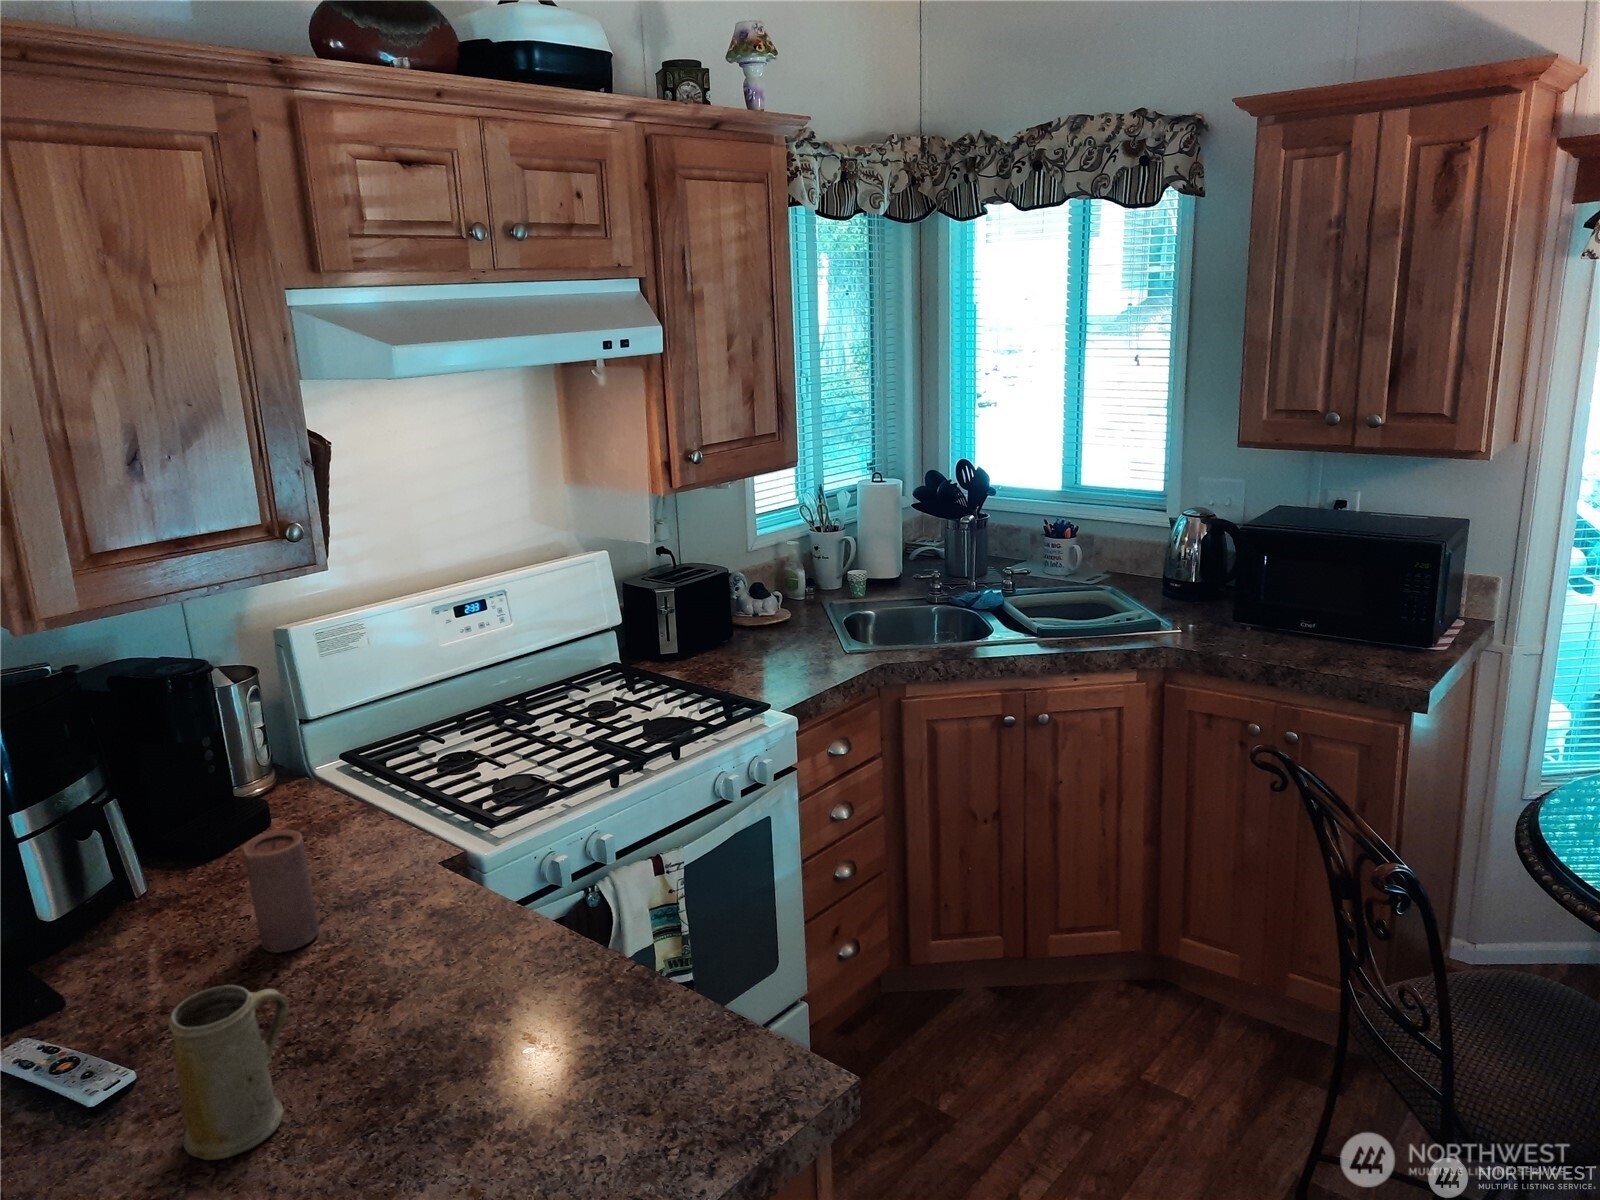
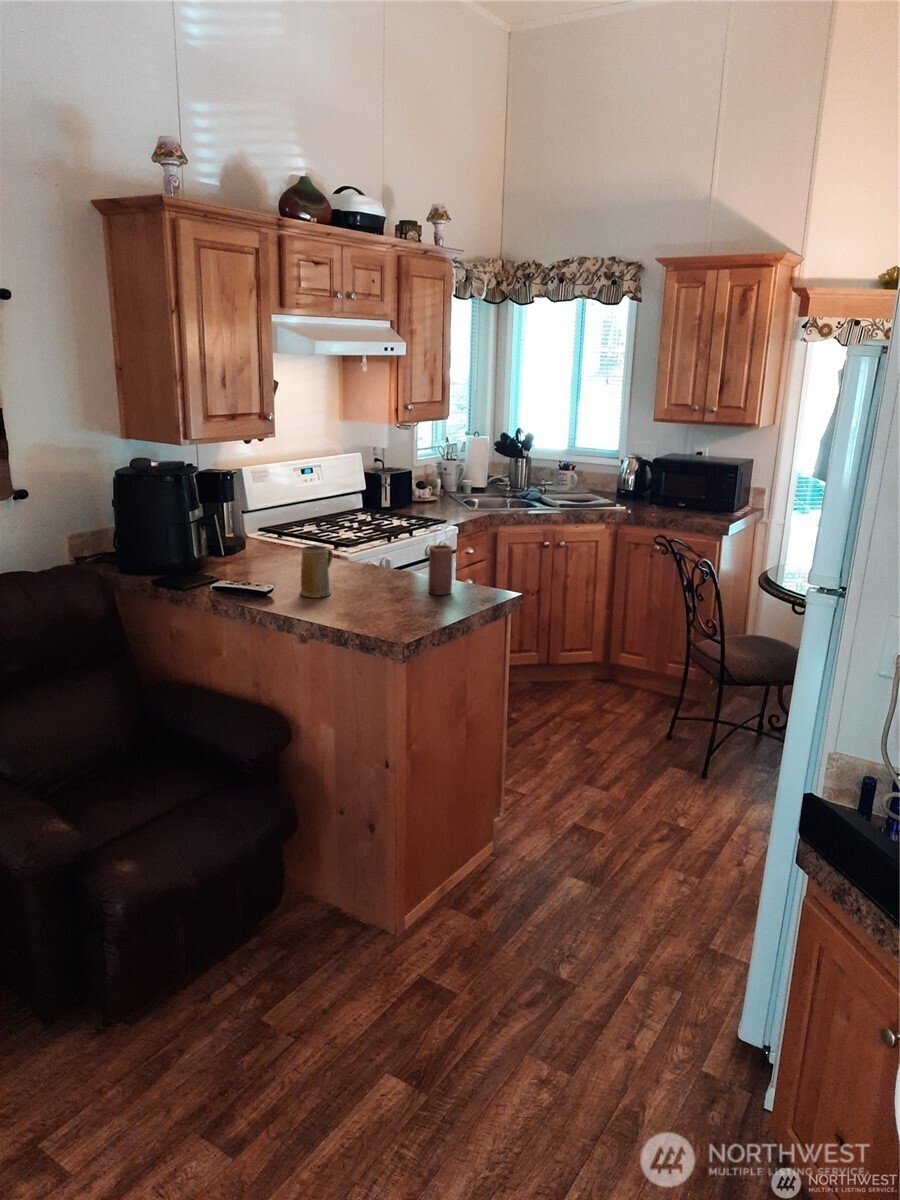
candle: present [243,830,320,953] -> present [428,545,453,595]

